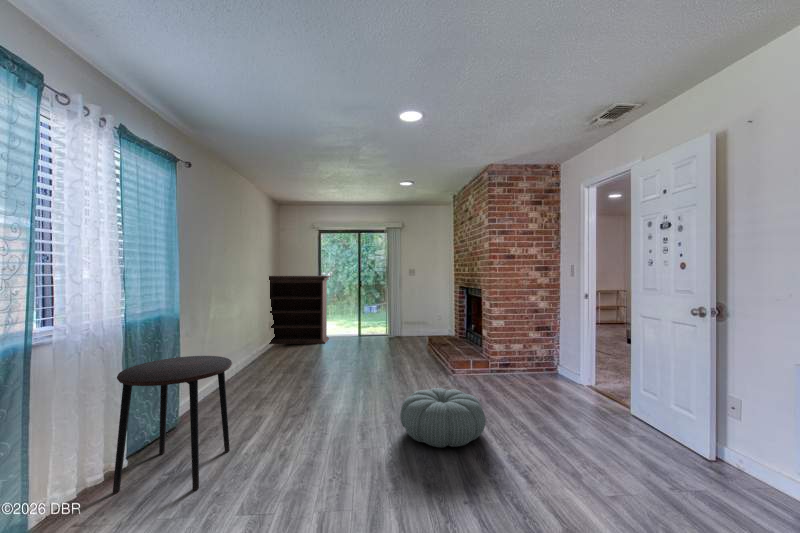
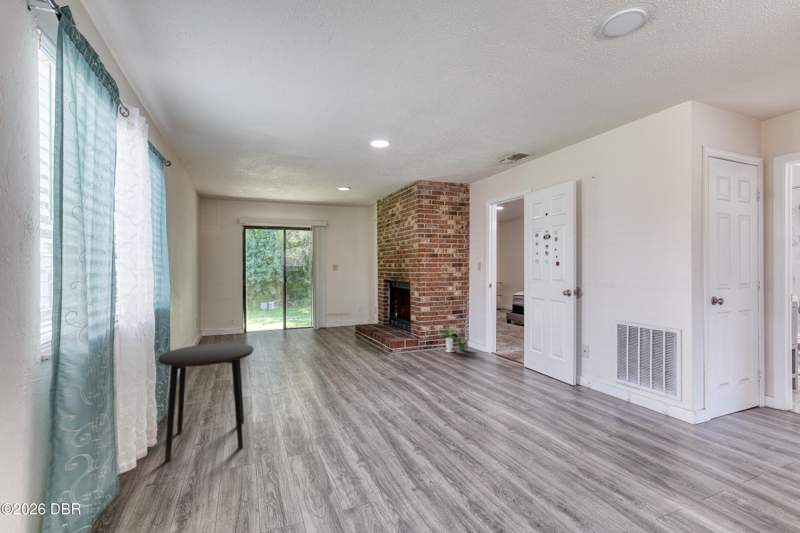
bookshelf: present [269,276,331,344] -> none [185,272,257,343]
potted plant: none [514,347,556,380] -> present [440,328,467,352]
pouf: present [400,388,485,447] -> none [376,358,440,398]

